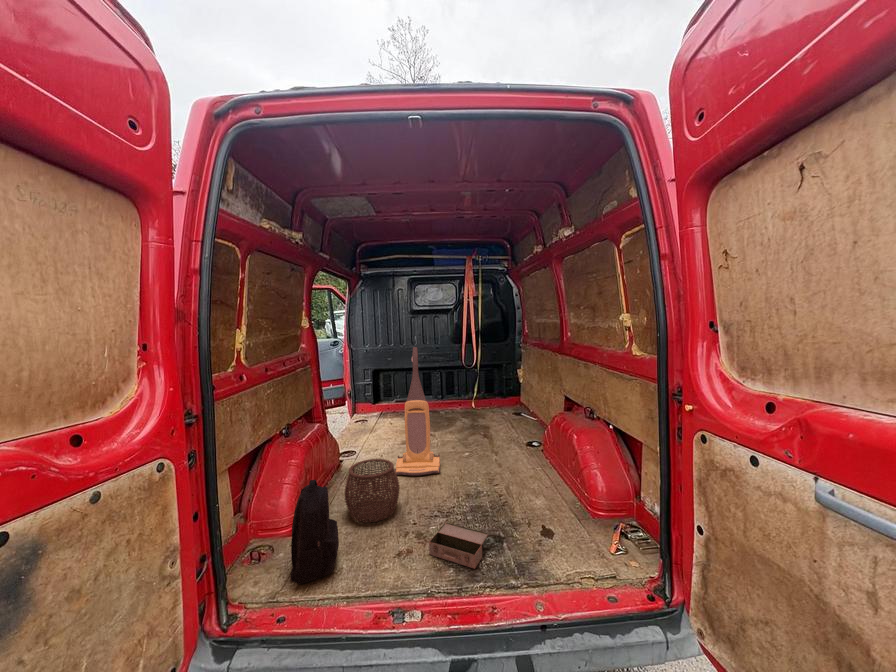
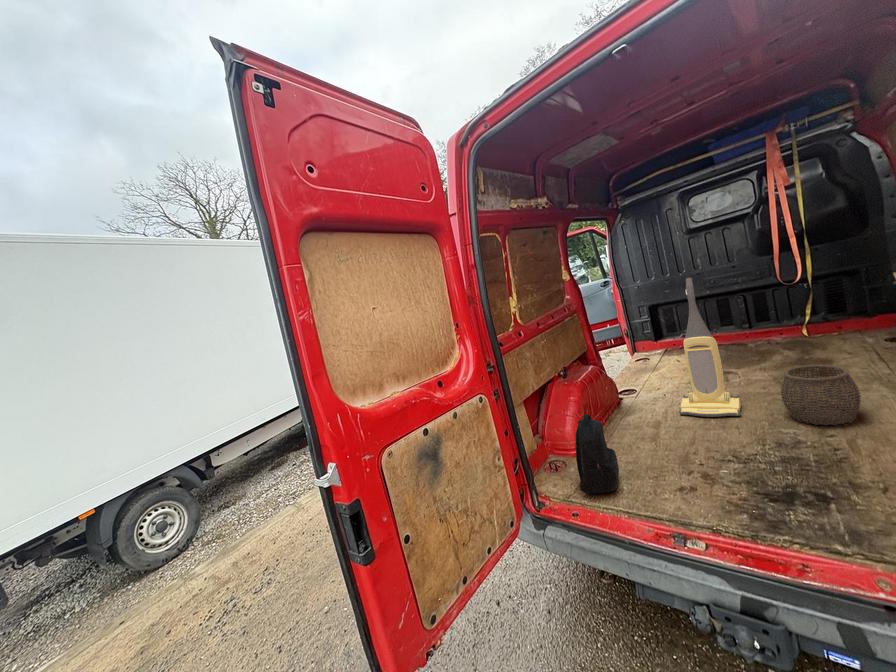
woven basket: present [345,459,399,523] -> present [781,365,861,425]
toolbox: present [429,523,488,569] -> none [717,469,803,521]

